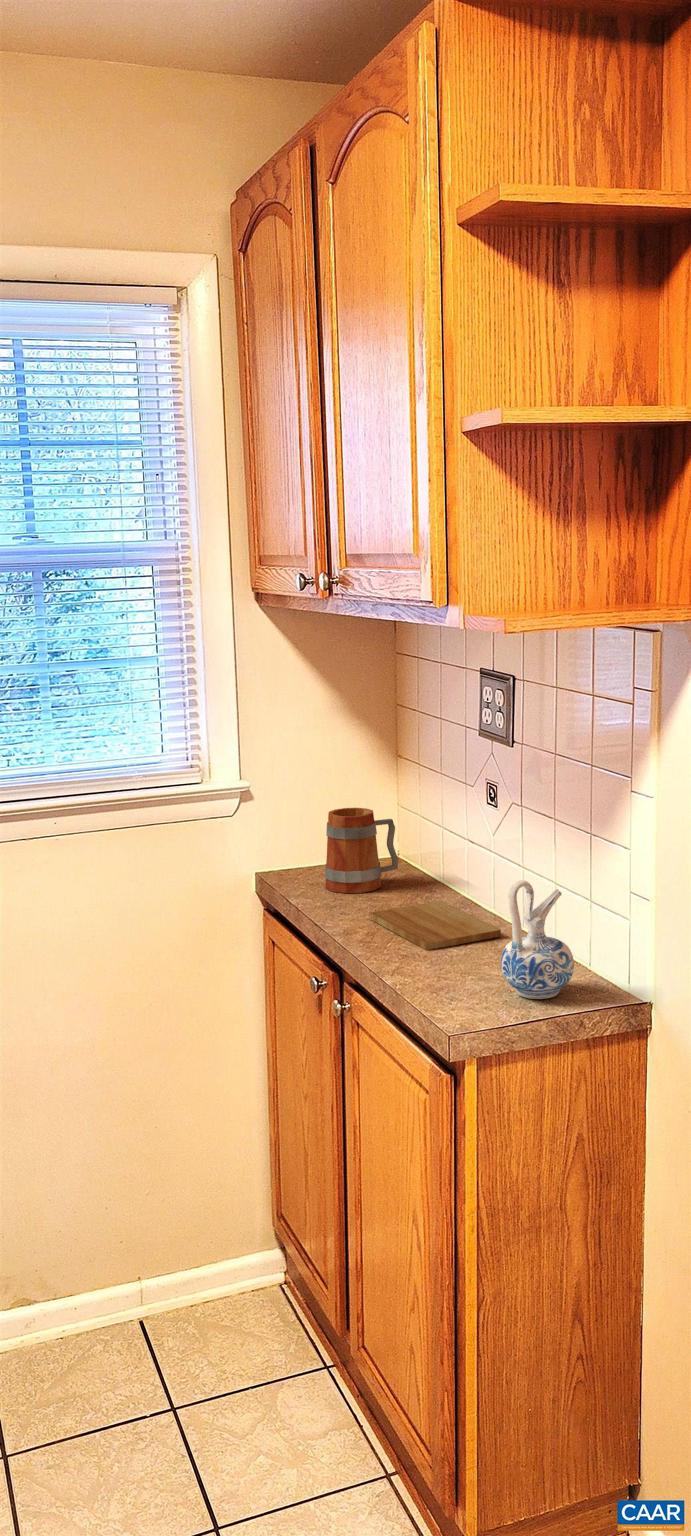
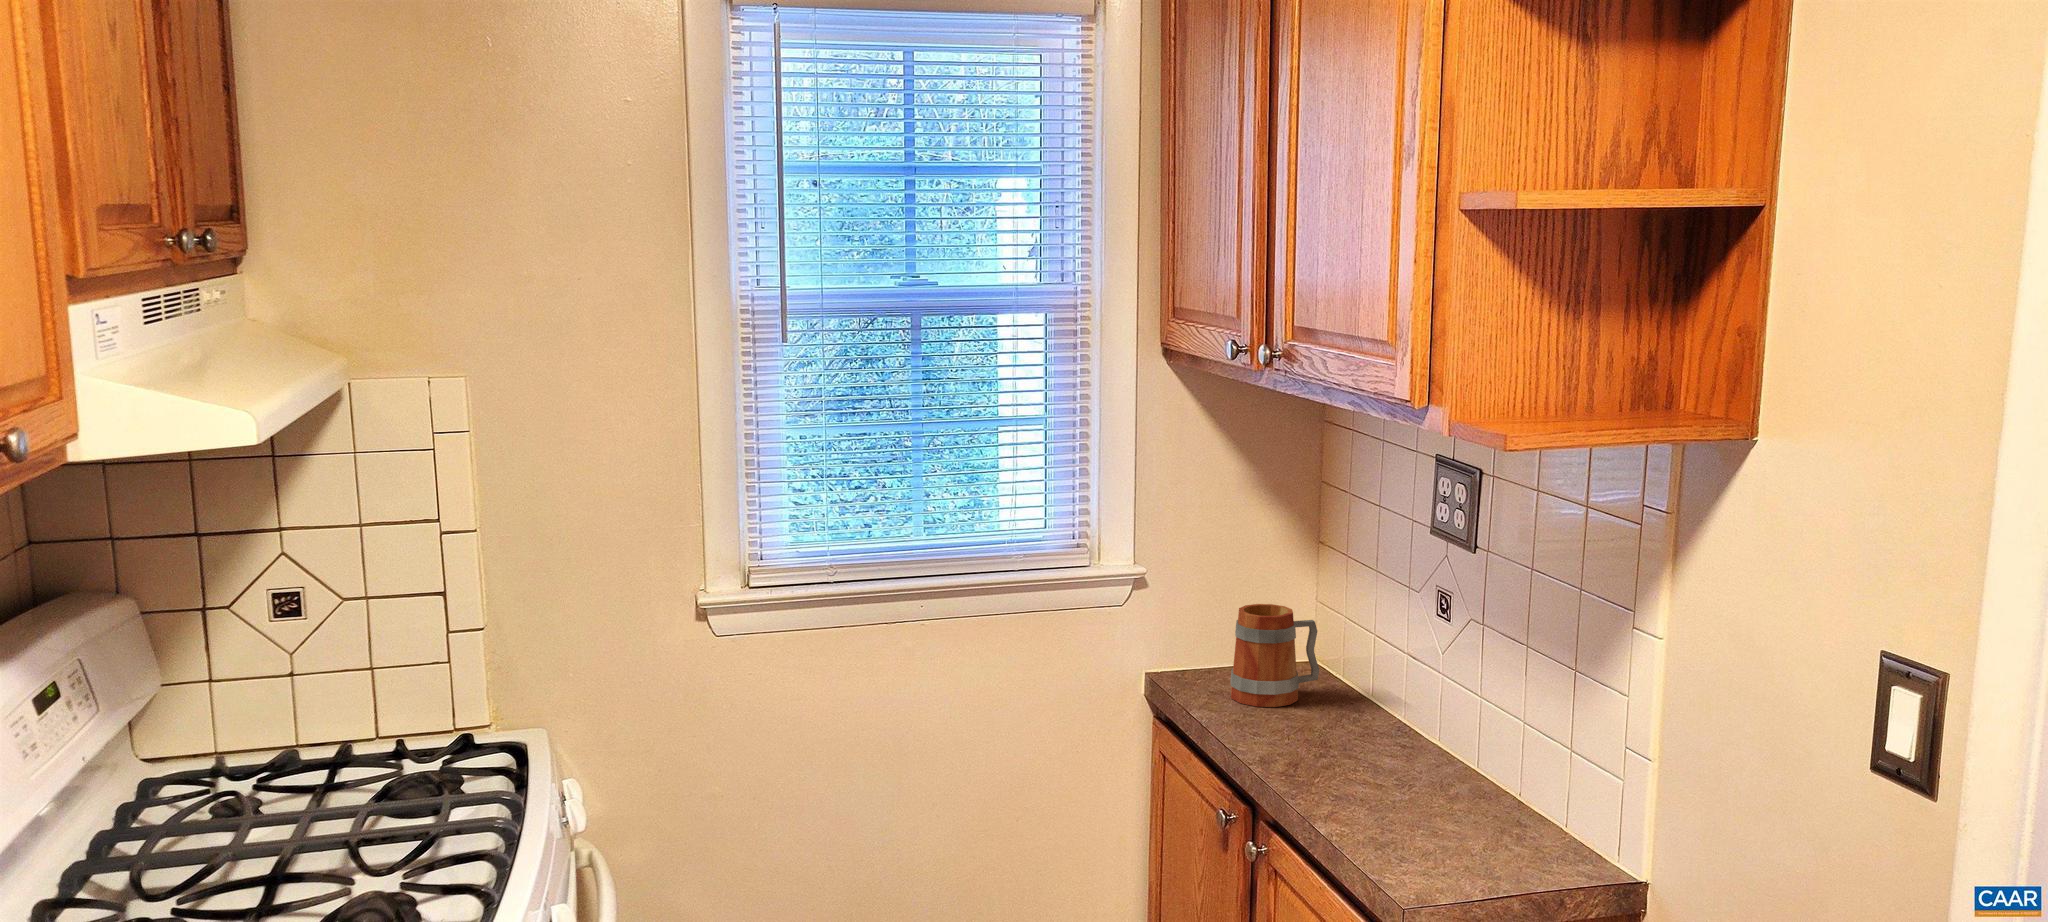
ceramic pitcher: present [501,880,574,999] -> none [1462,725,1552,867]
cutting board: present [370,901,501,950] -> none [1291,726,1452,790]

